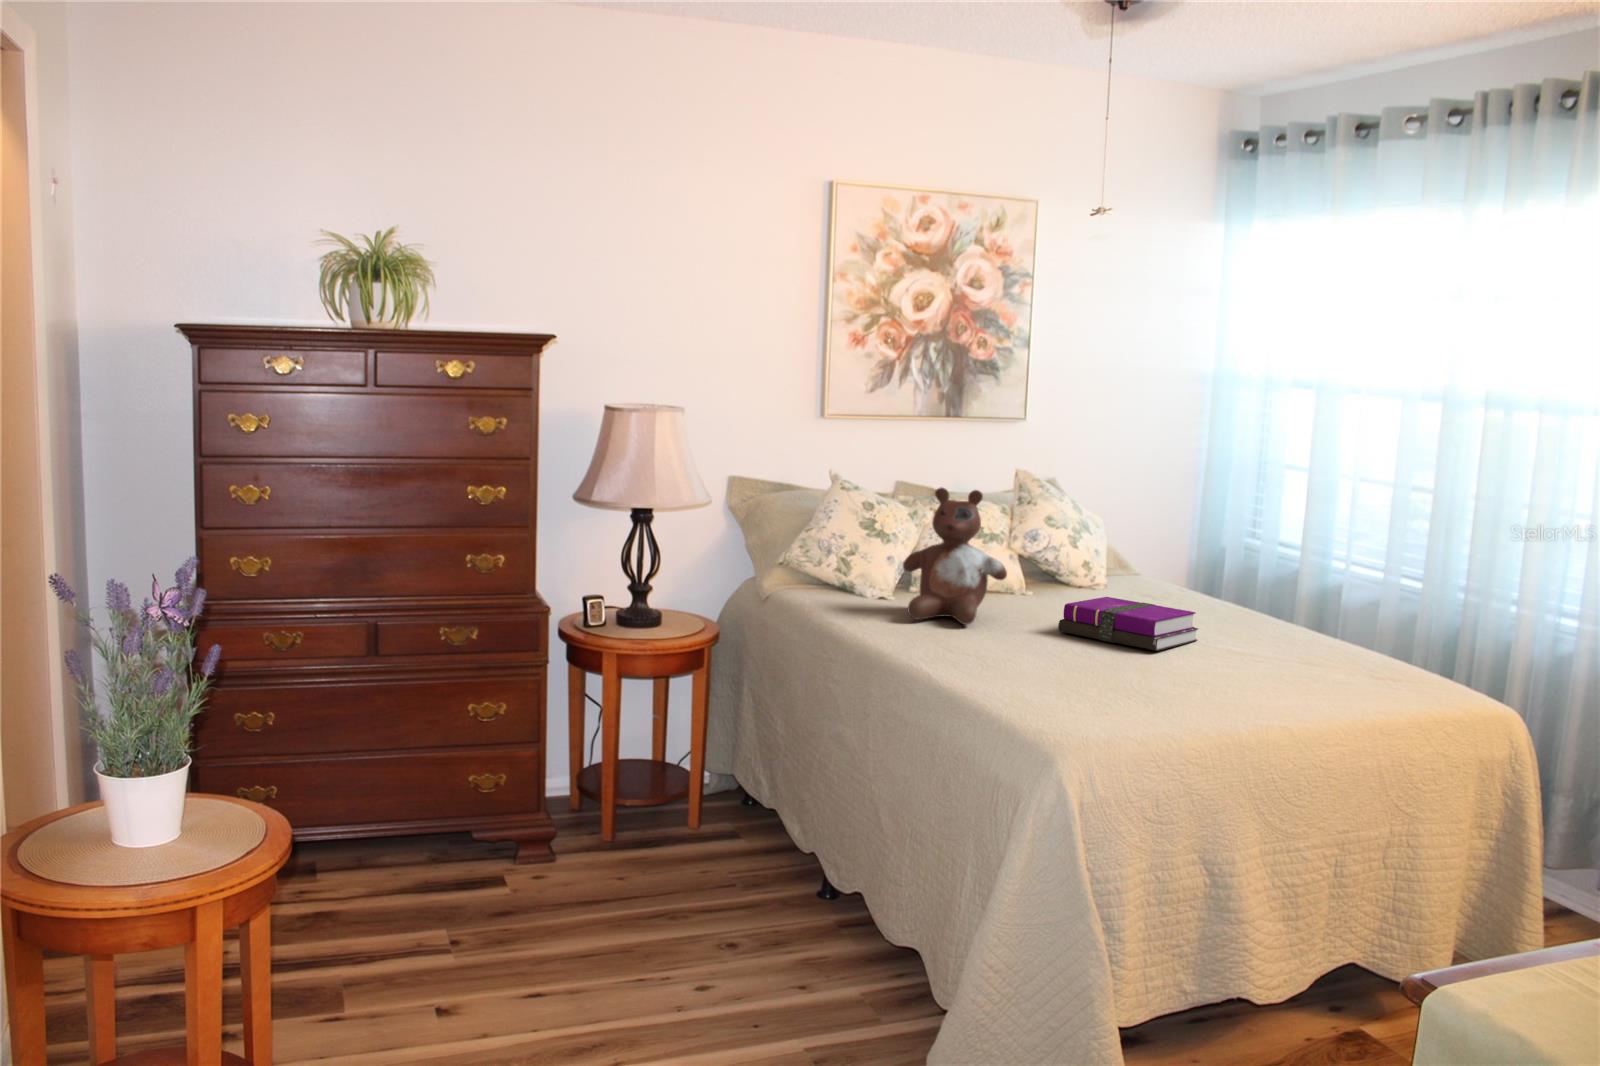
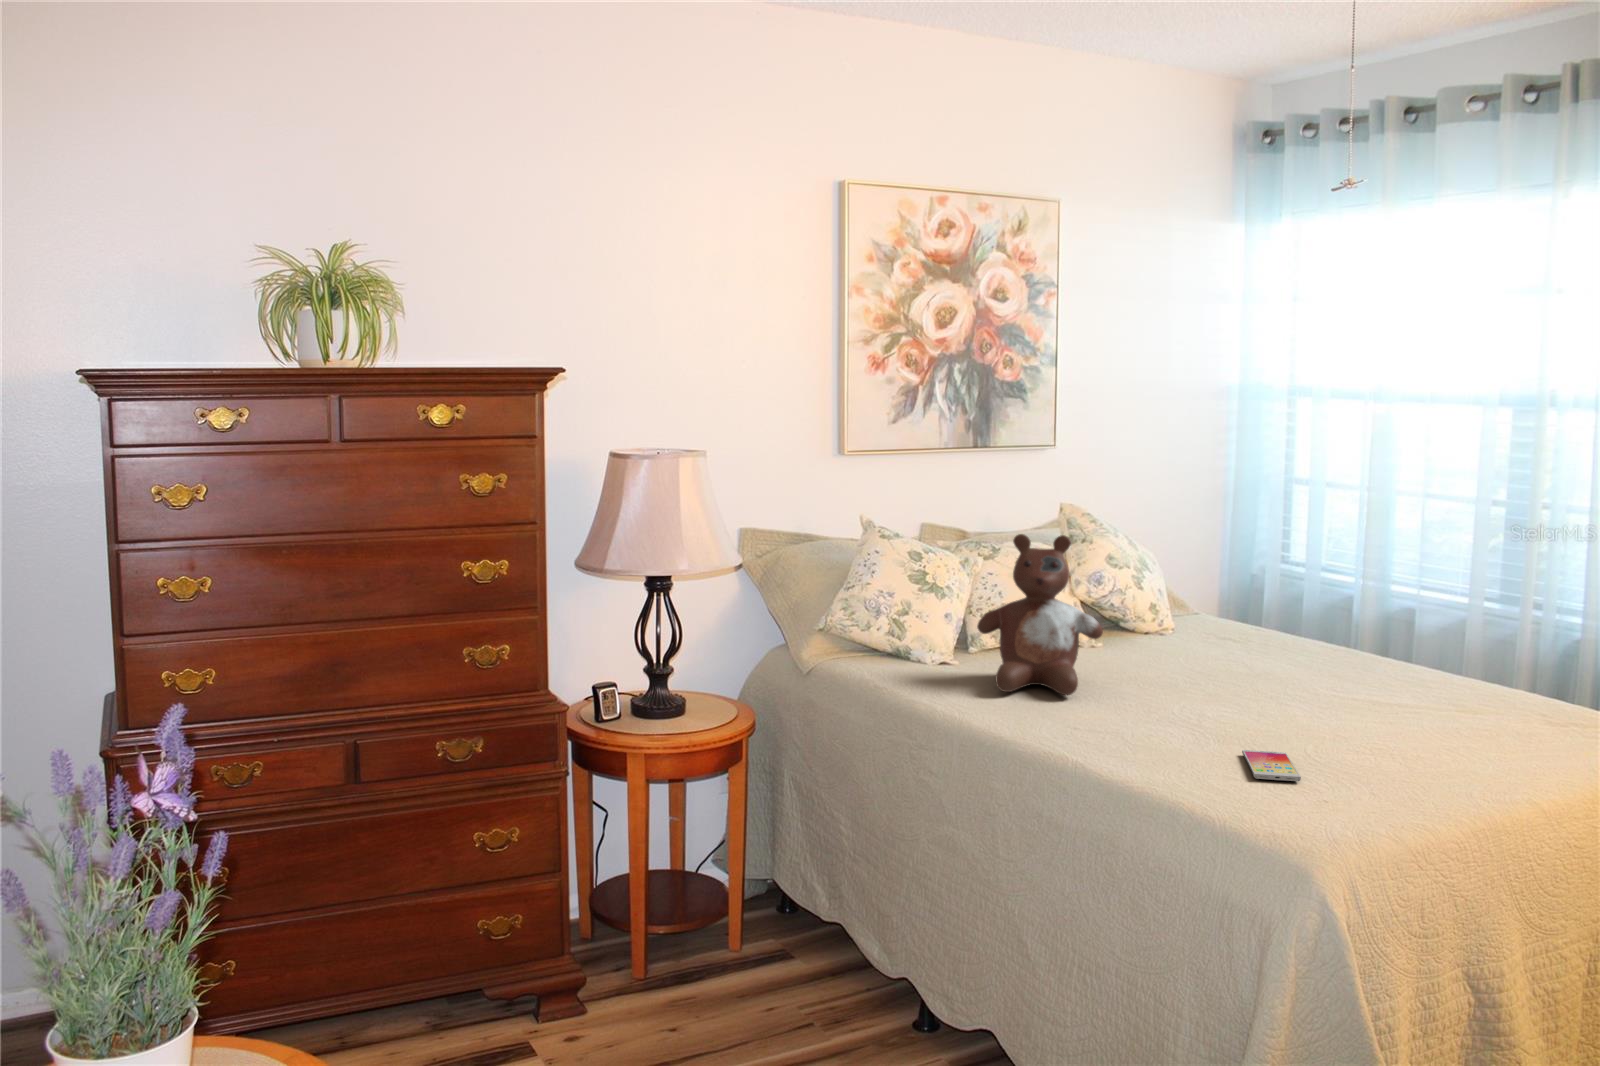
notebook: present [1058,597,1198,651] -> none [1175,651,1334,718]
smartphone: none [1073,668,1116,691] -> present [1242,750,1301,781]

